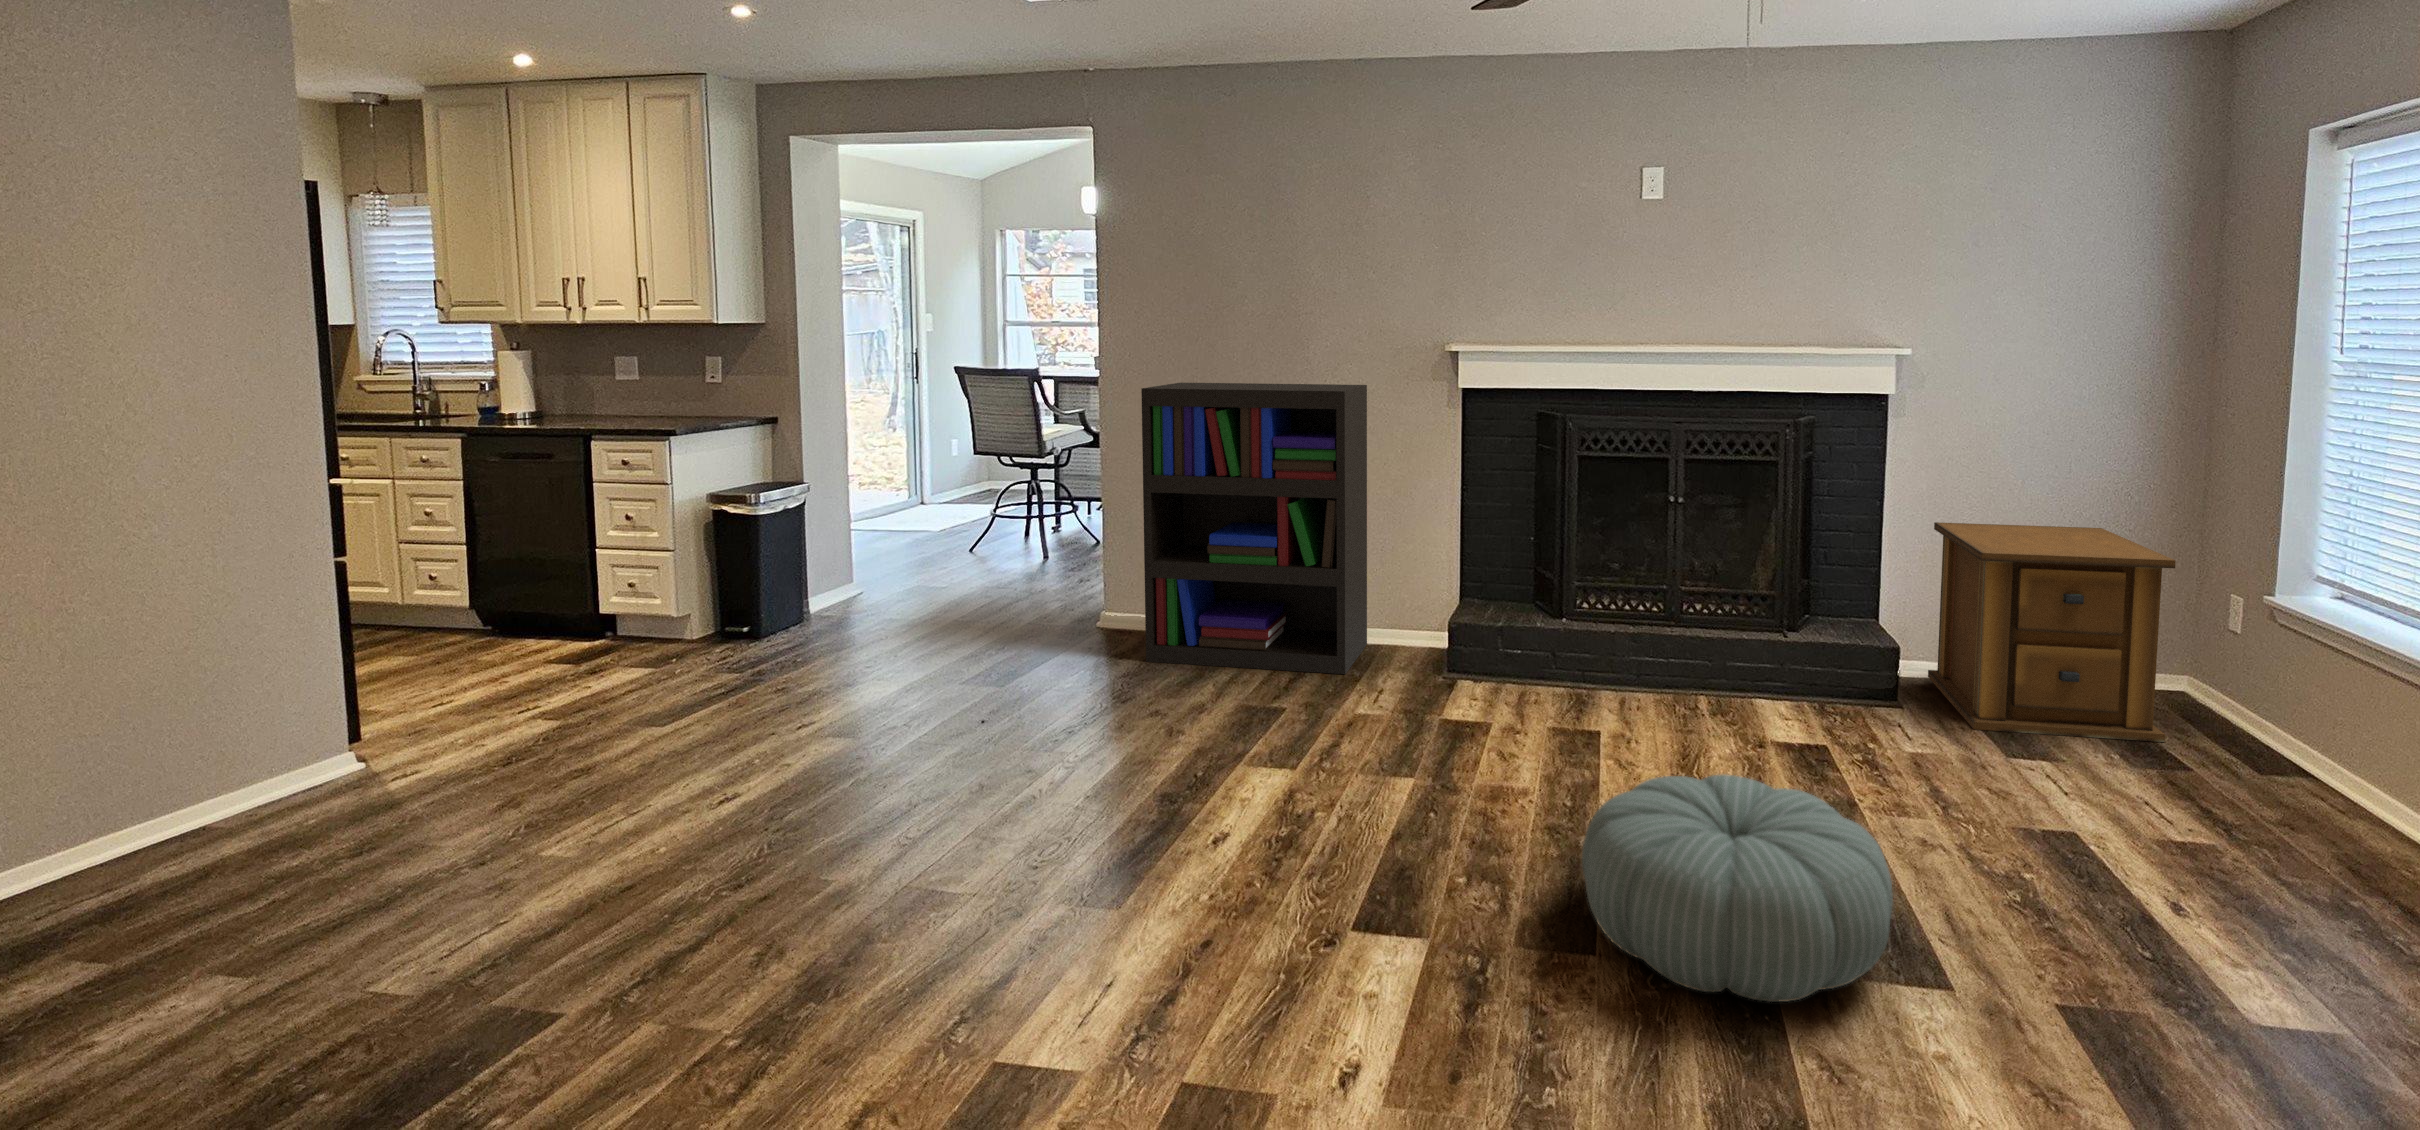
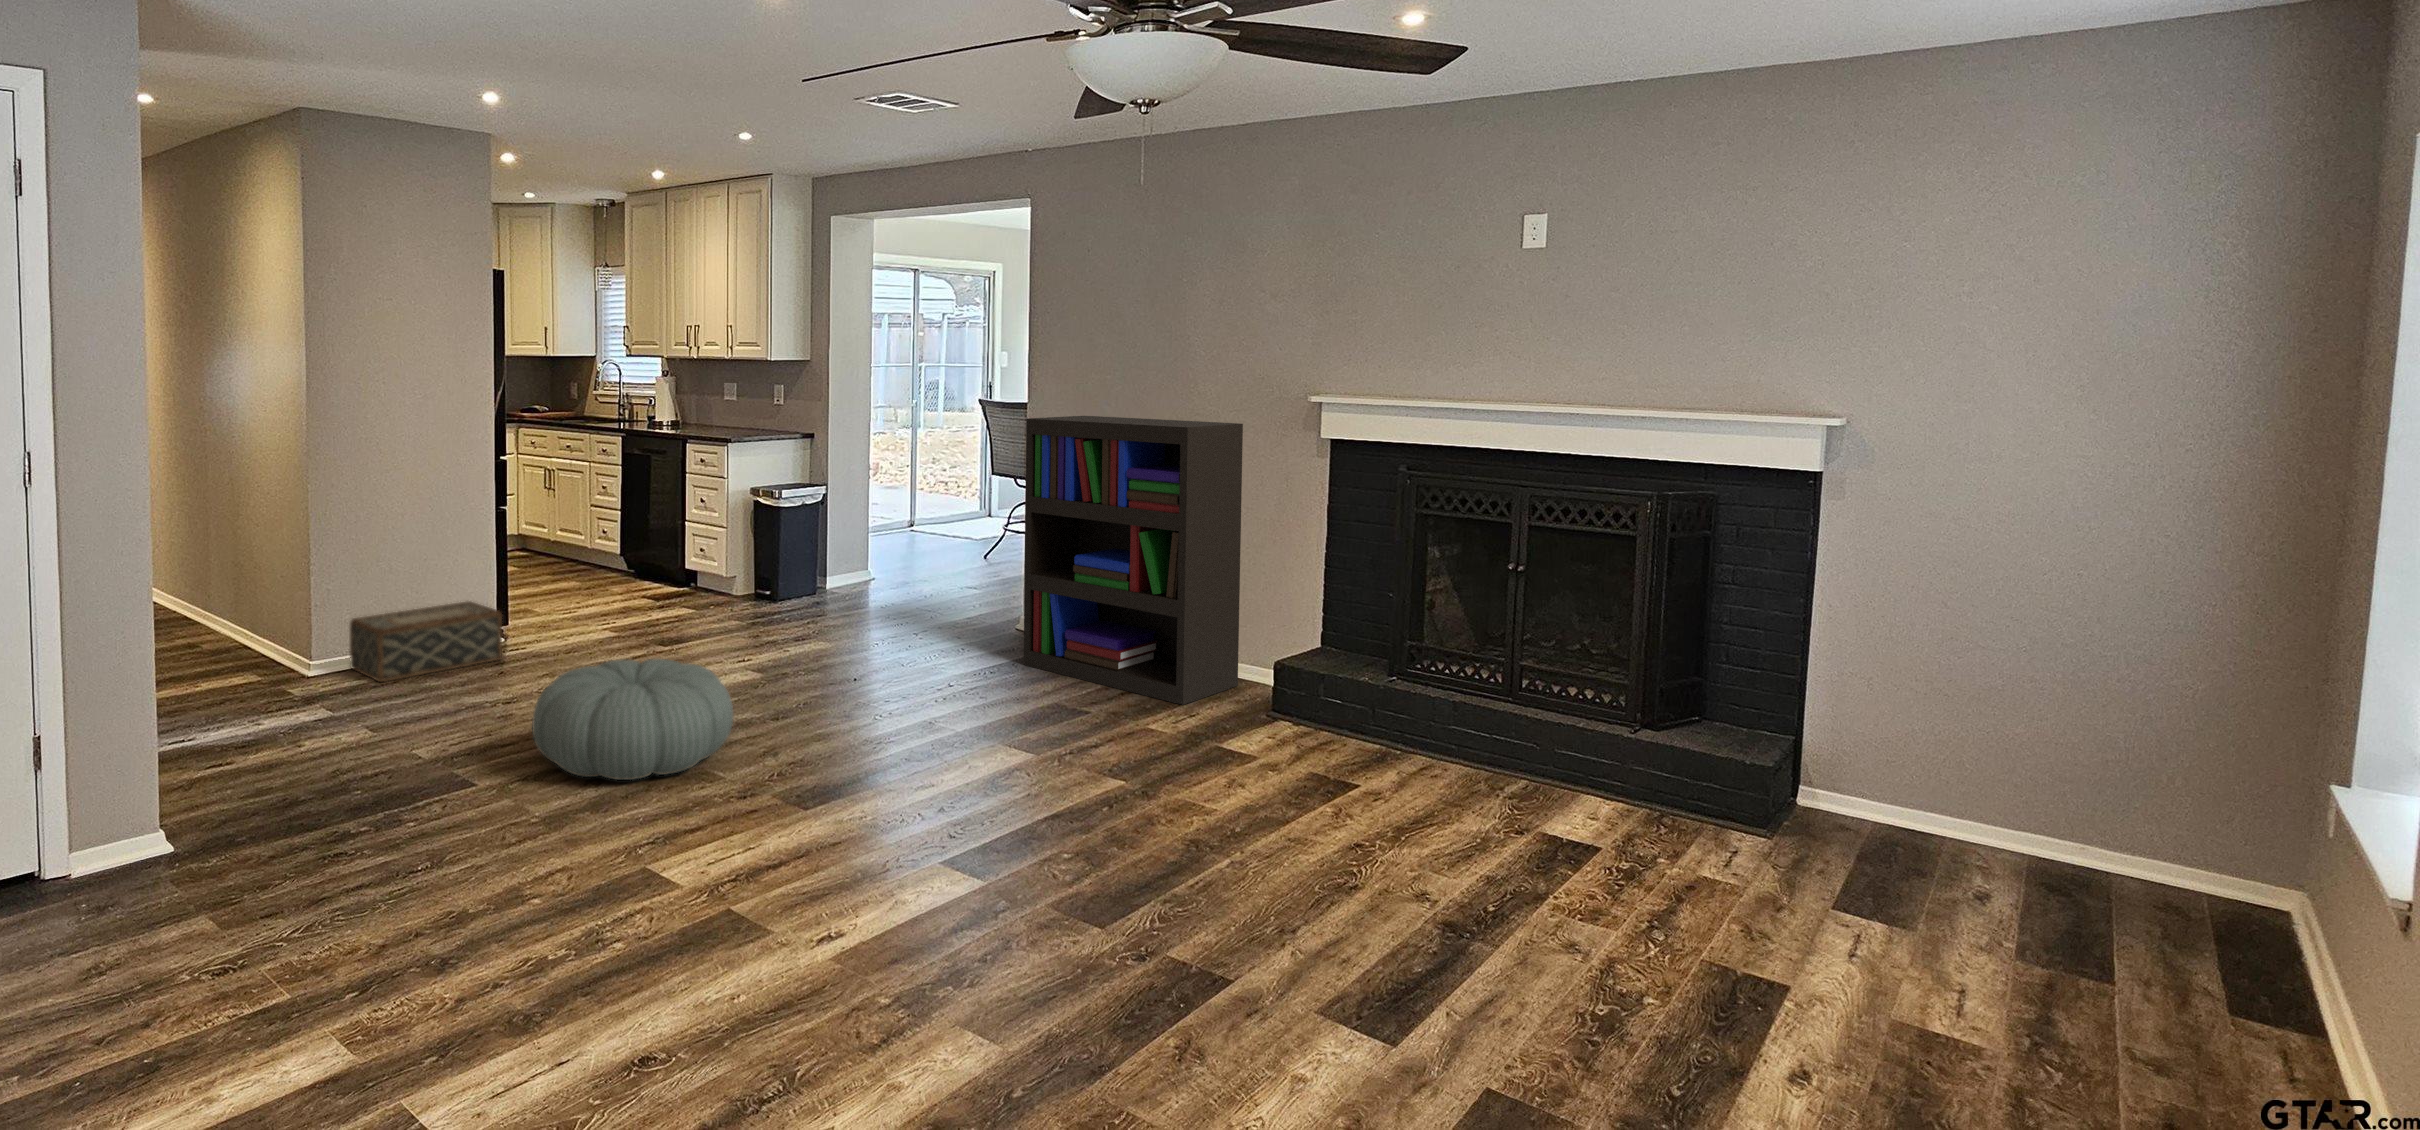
side table: present [1928,522,2176,742] -> none [1912,636,2280,1002]
woven basket: none [31,721,379,897] -> present [350,601,502,682]
pouf: present [1582,775,1893,1002] -> present [532,659,733,780]

